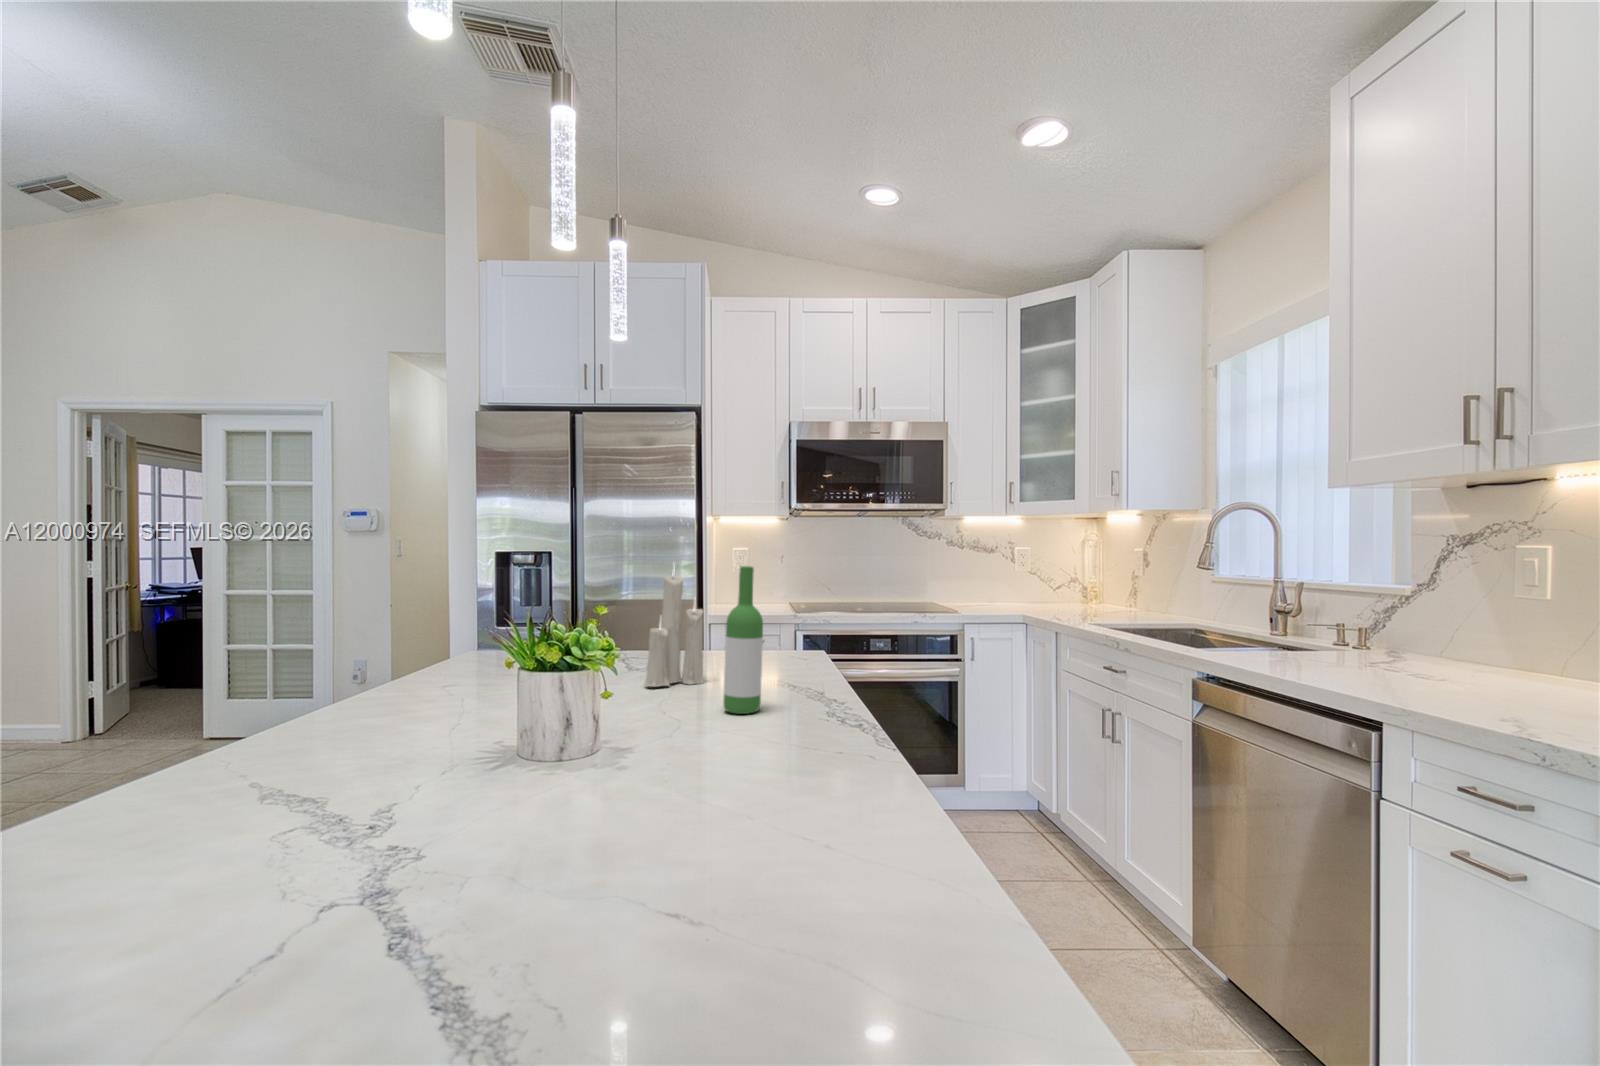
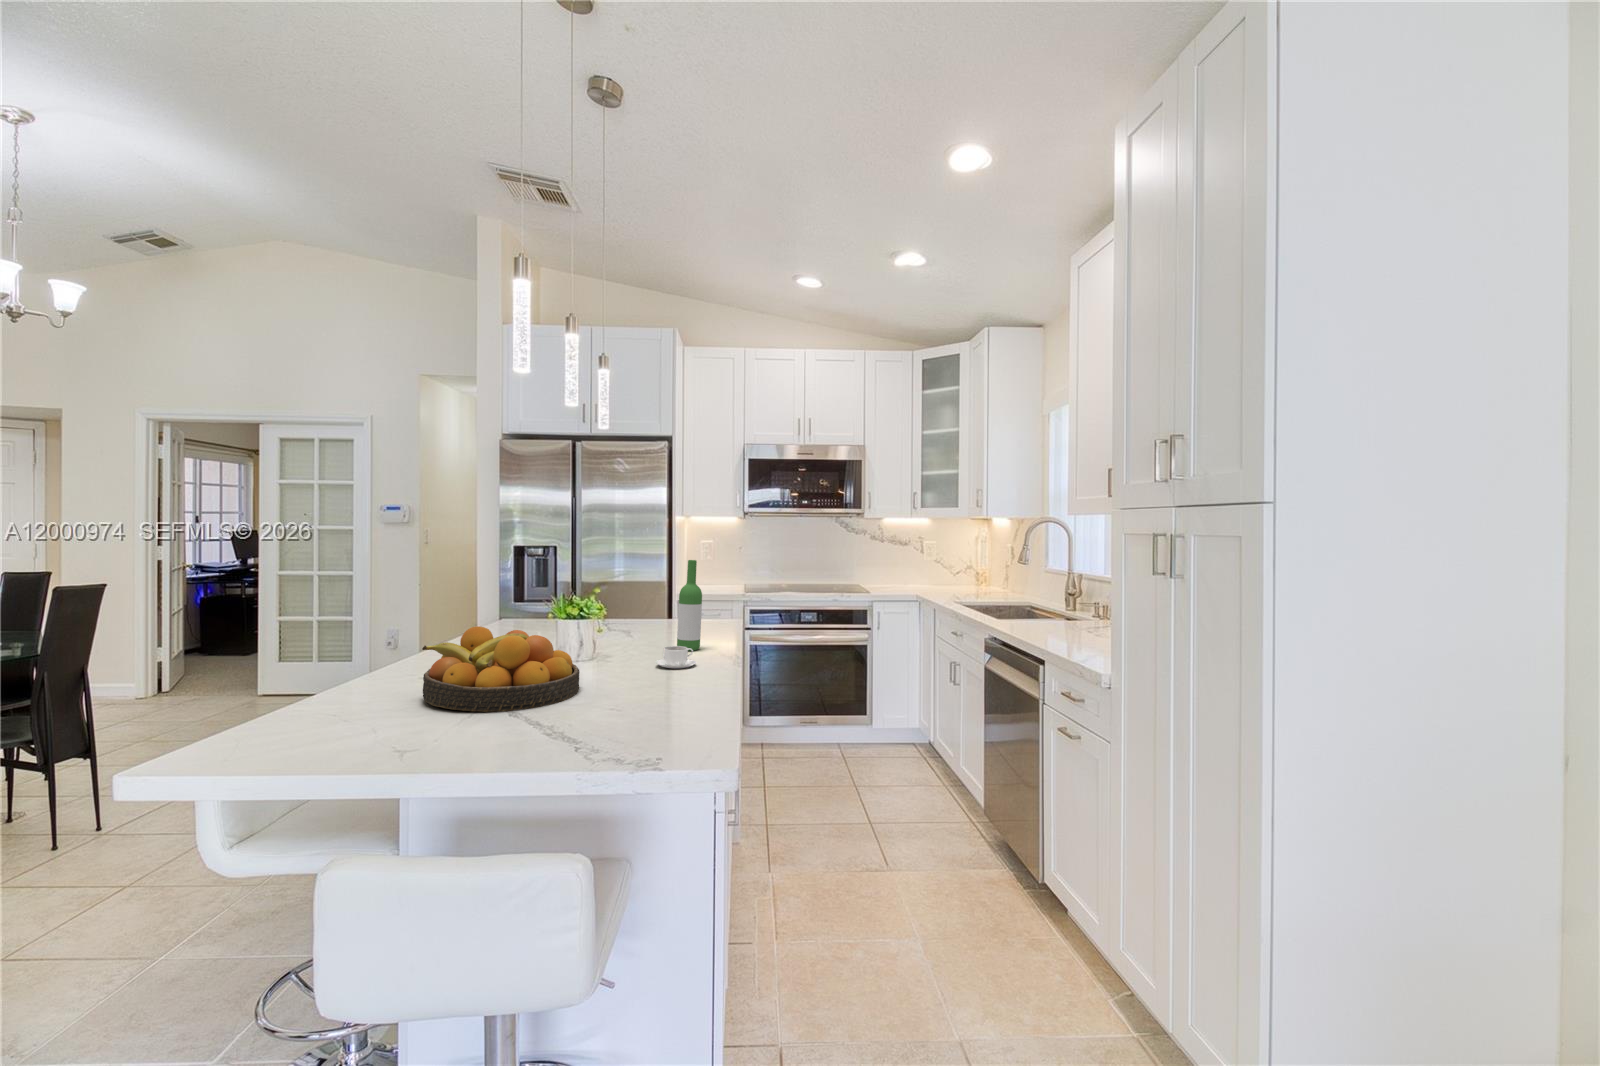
candle: present [644,566,703,687] -> none [627,551,668,637]
fruit bowl: none [209,697,550,905] -> present [422,626,580,712]
coffee cup: none [692,714,764,757] -> present [656,646,696,669]

